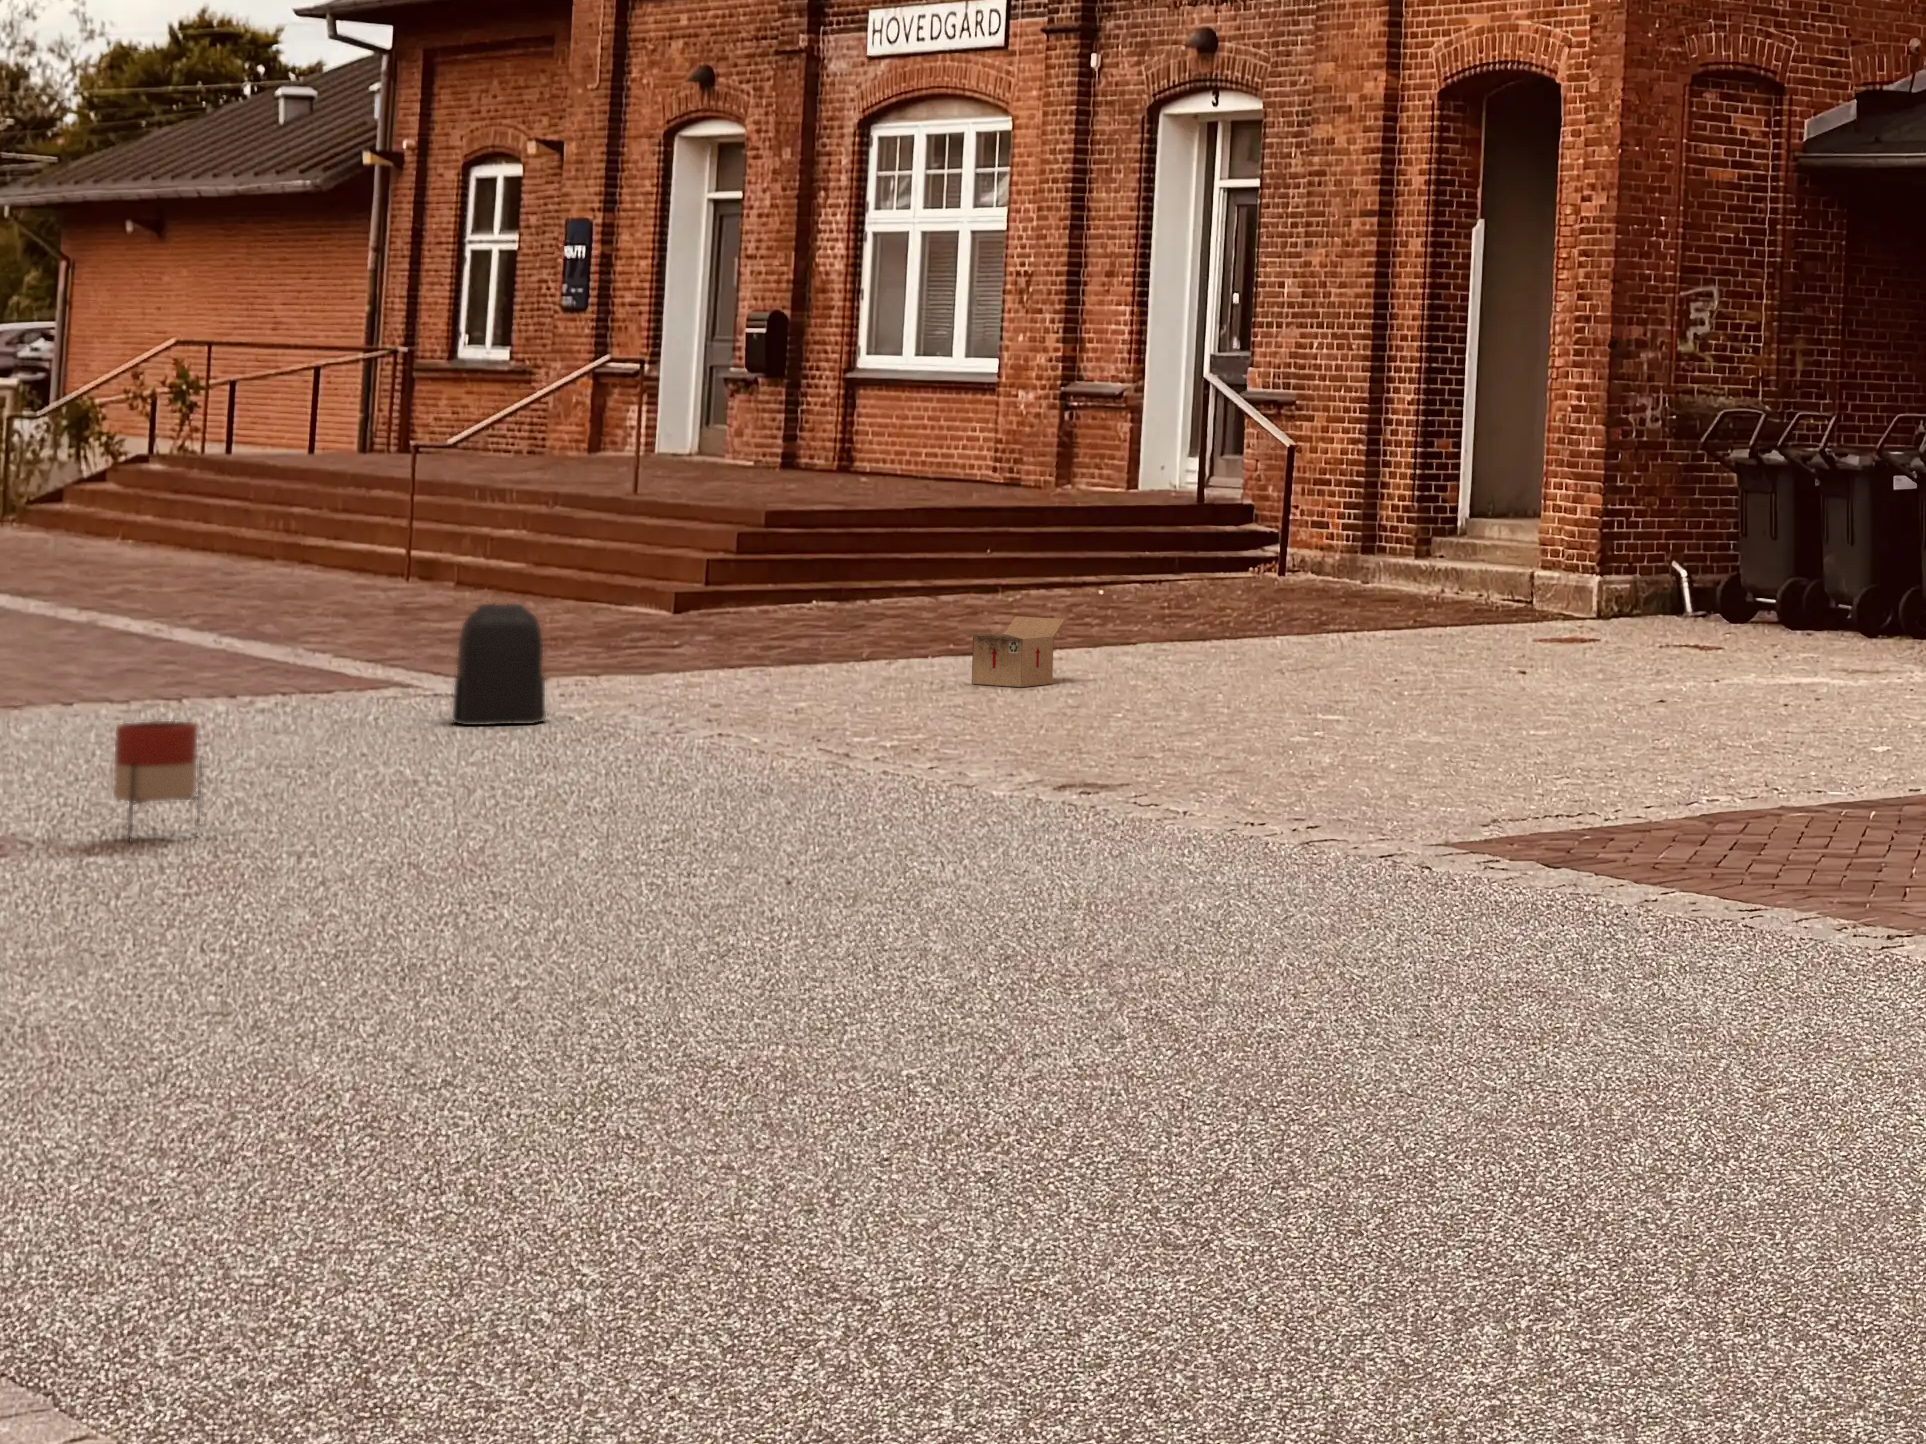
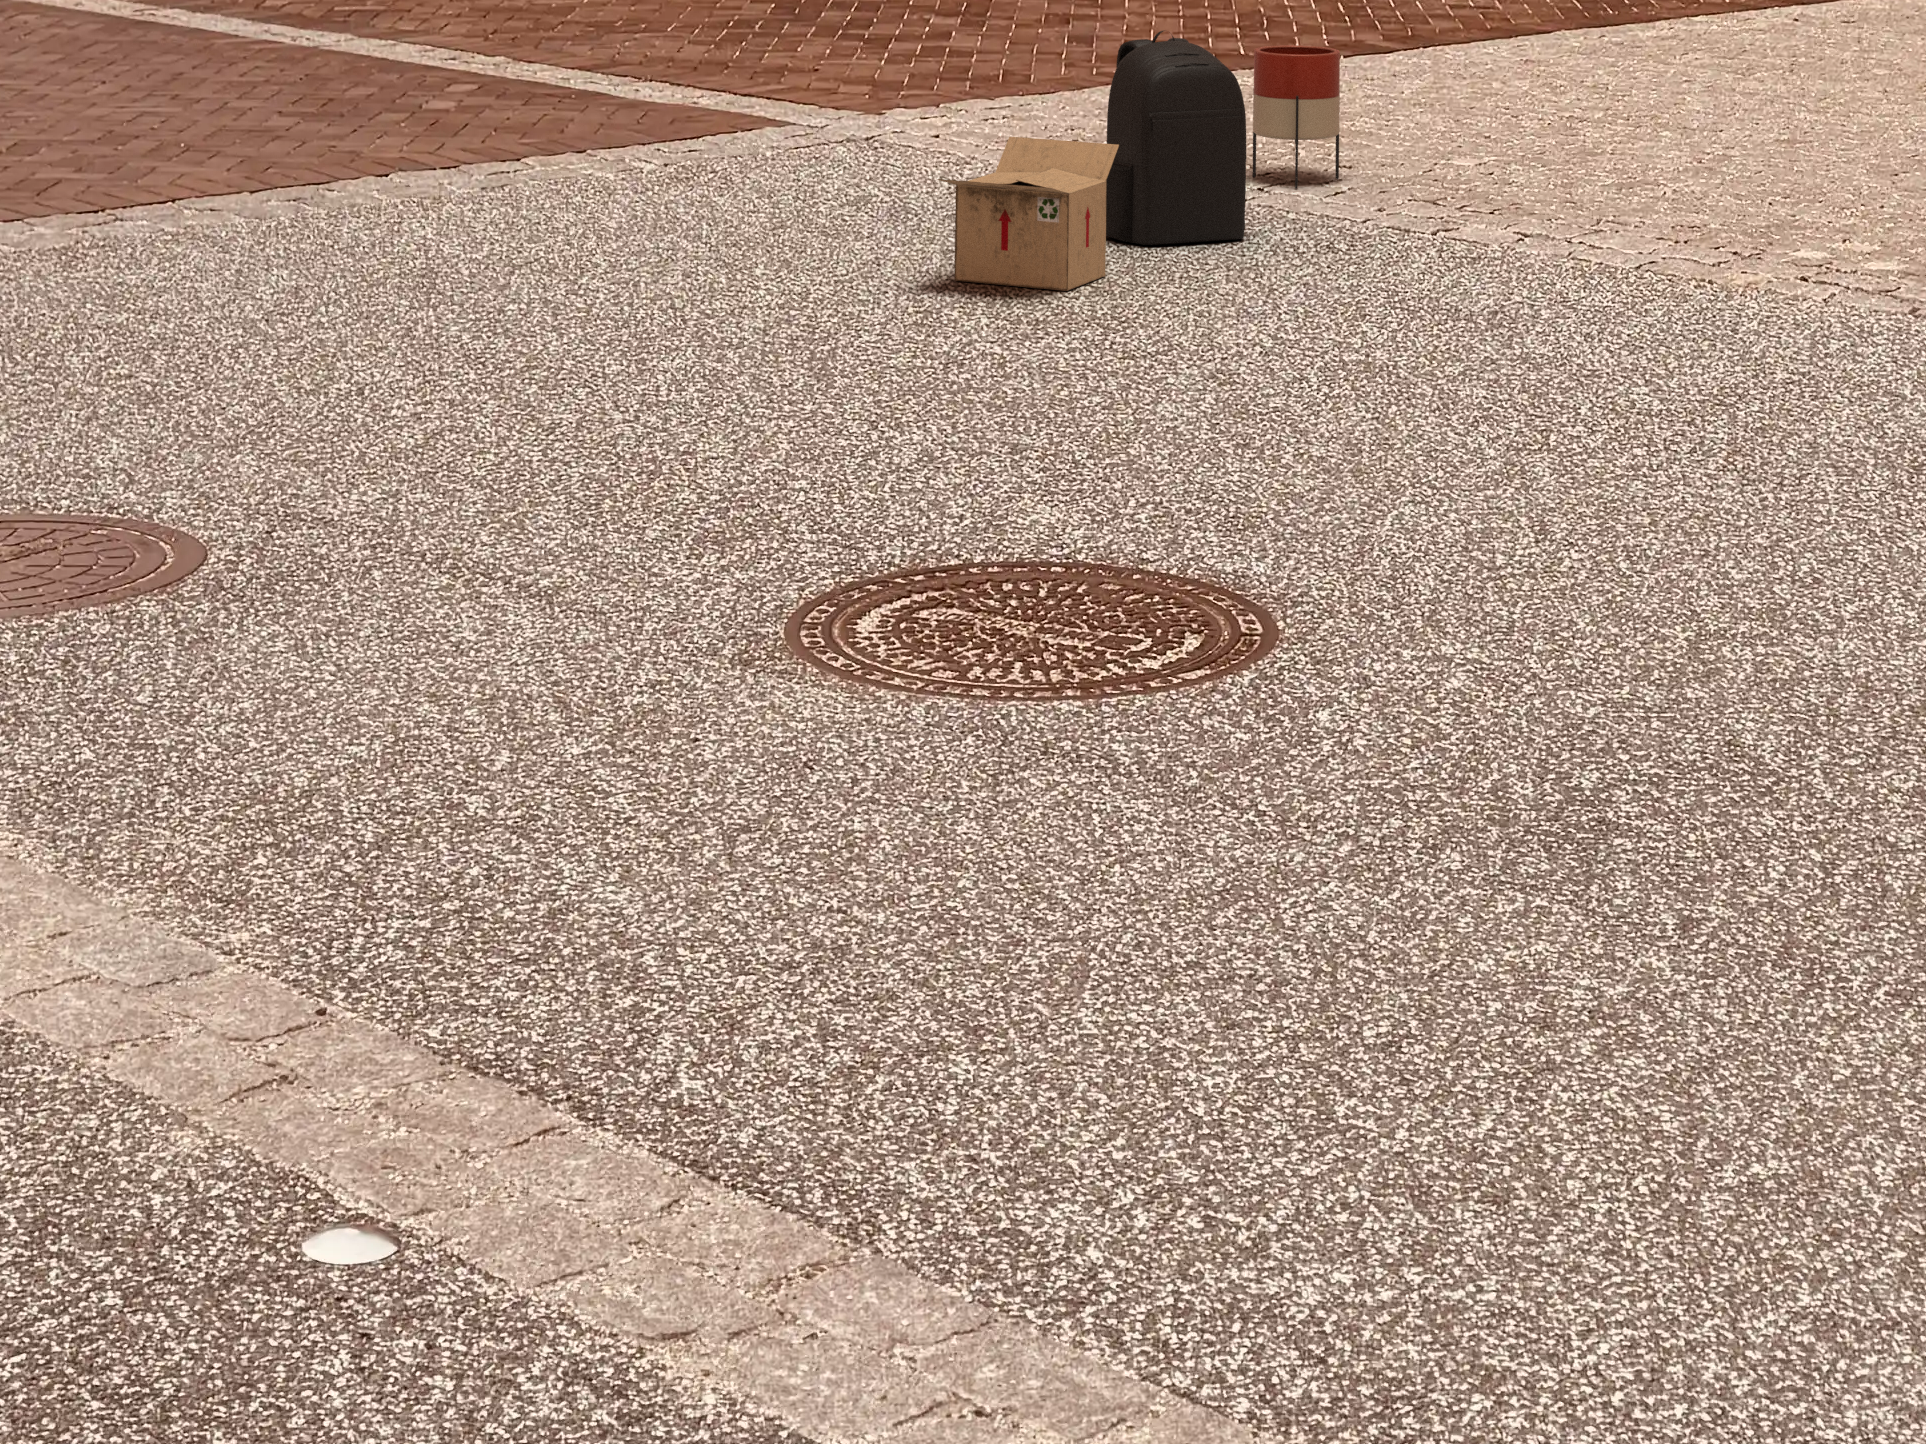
cardboard box: present [960,616,1064,687] -> present [938,137,1119,291]
planter: present [113,721,202,839] -> present [1253,45,1340,189]

